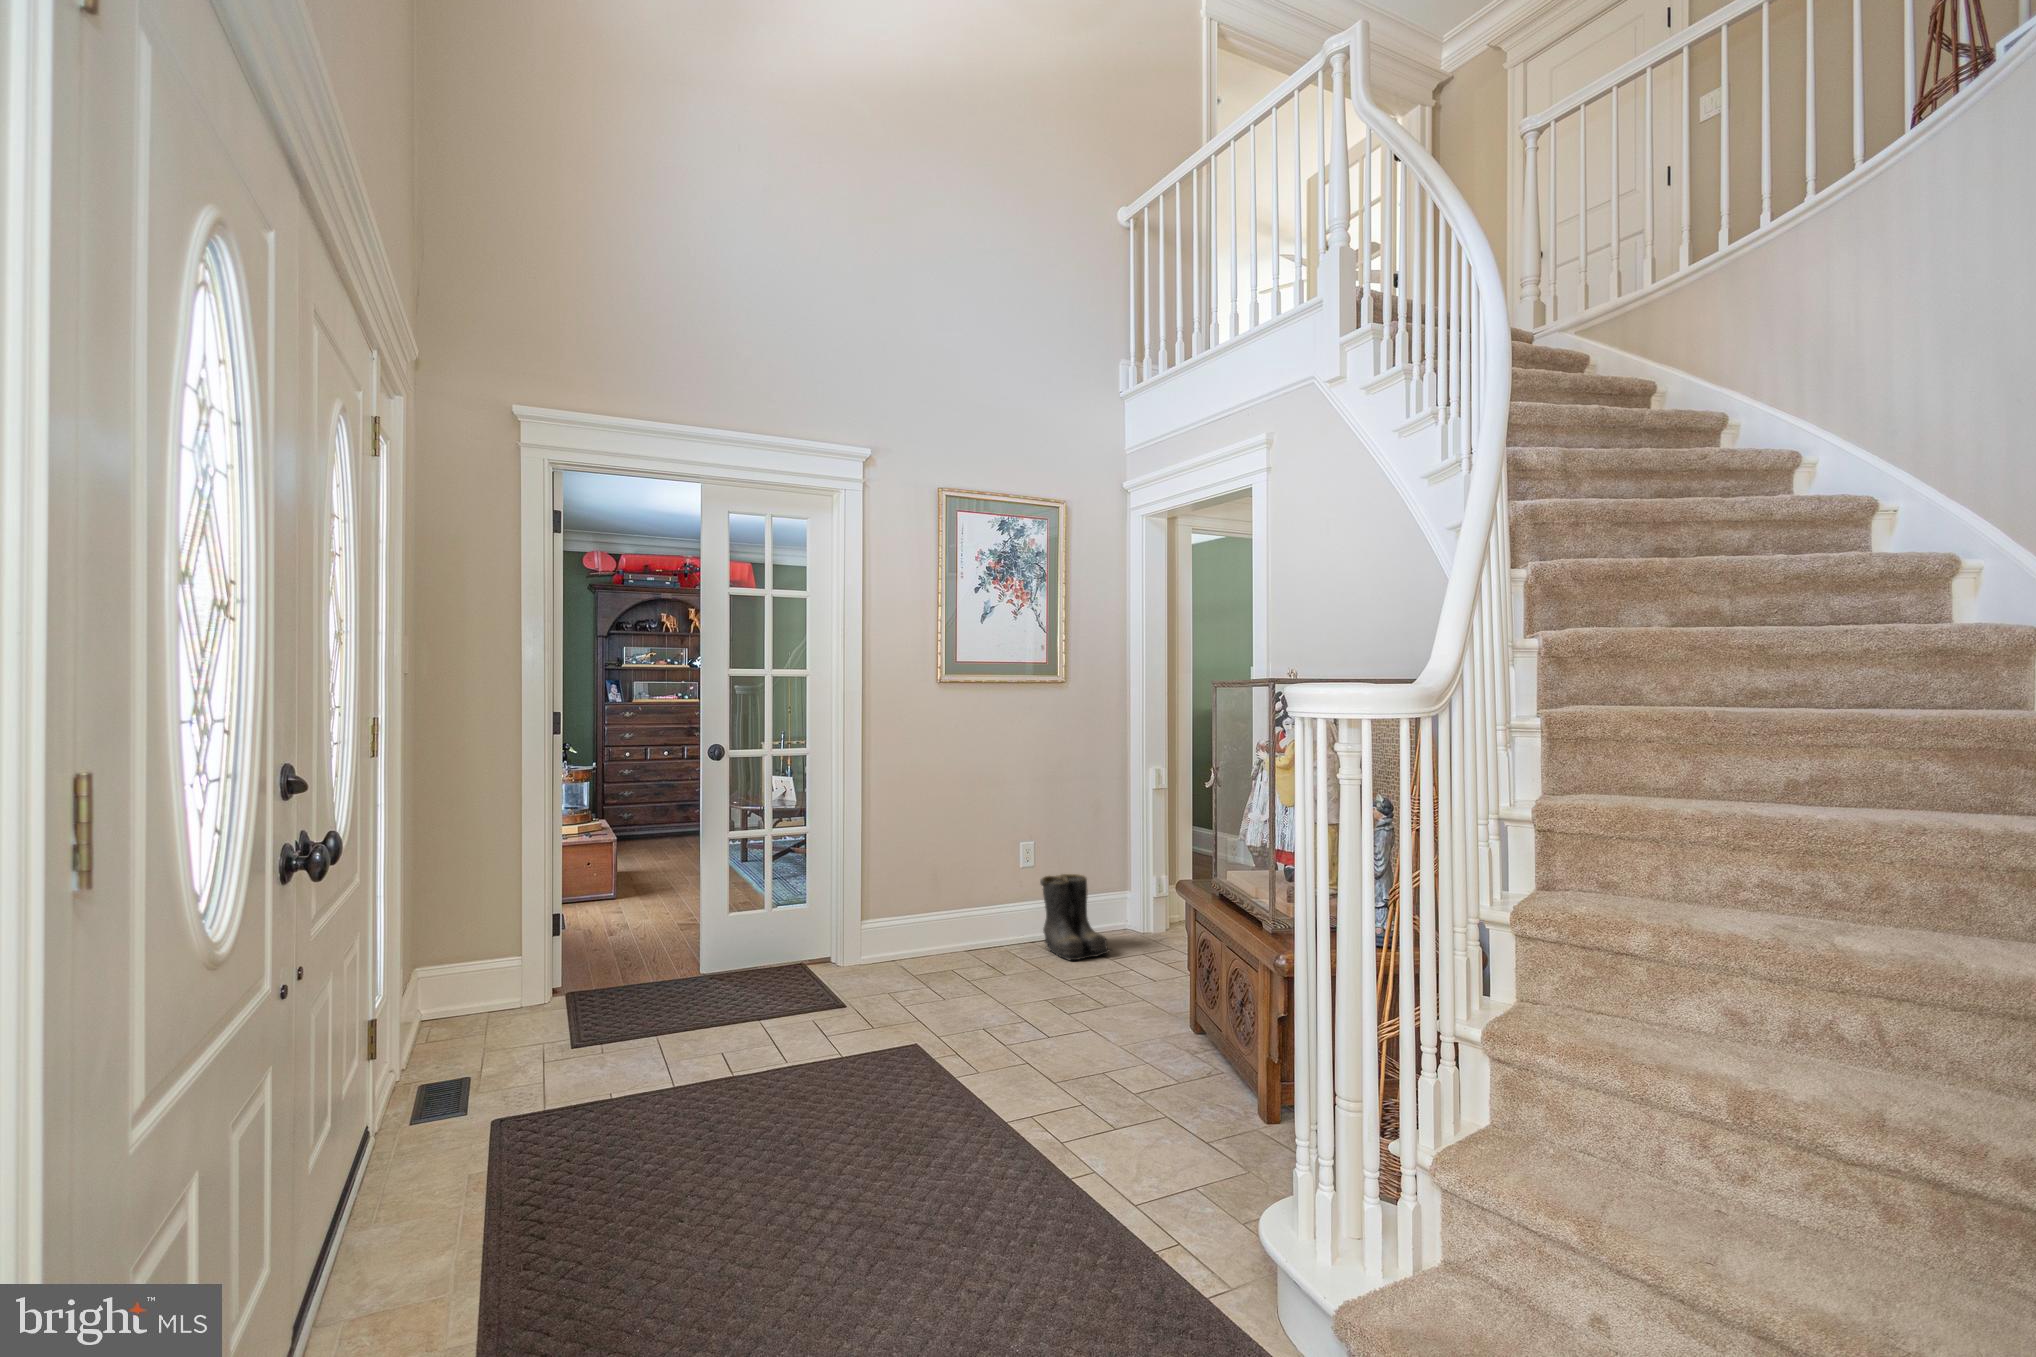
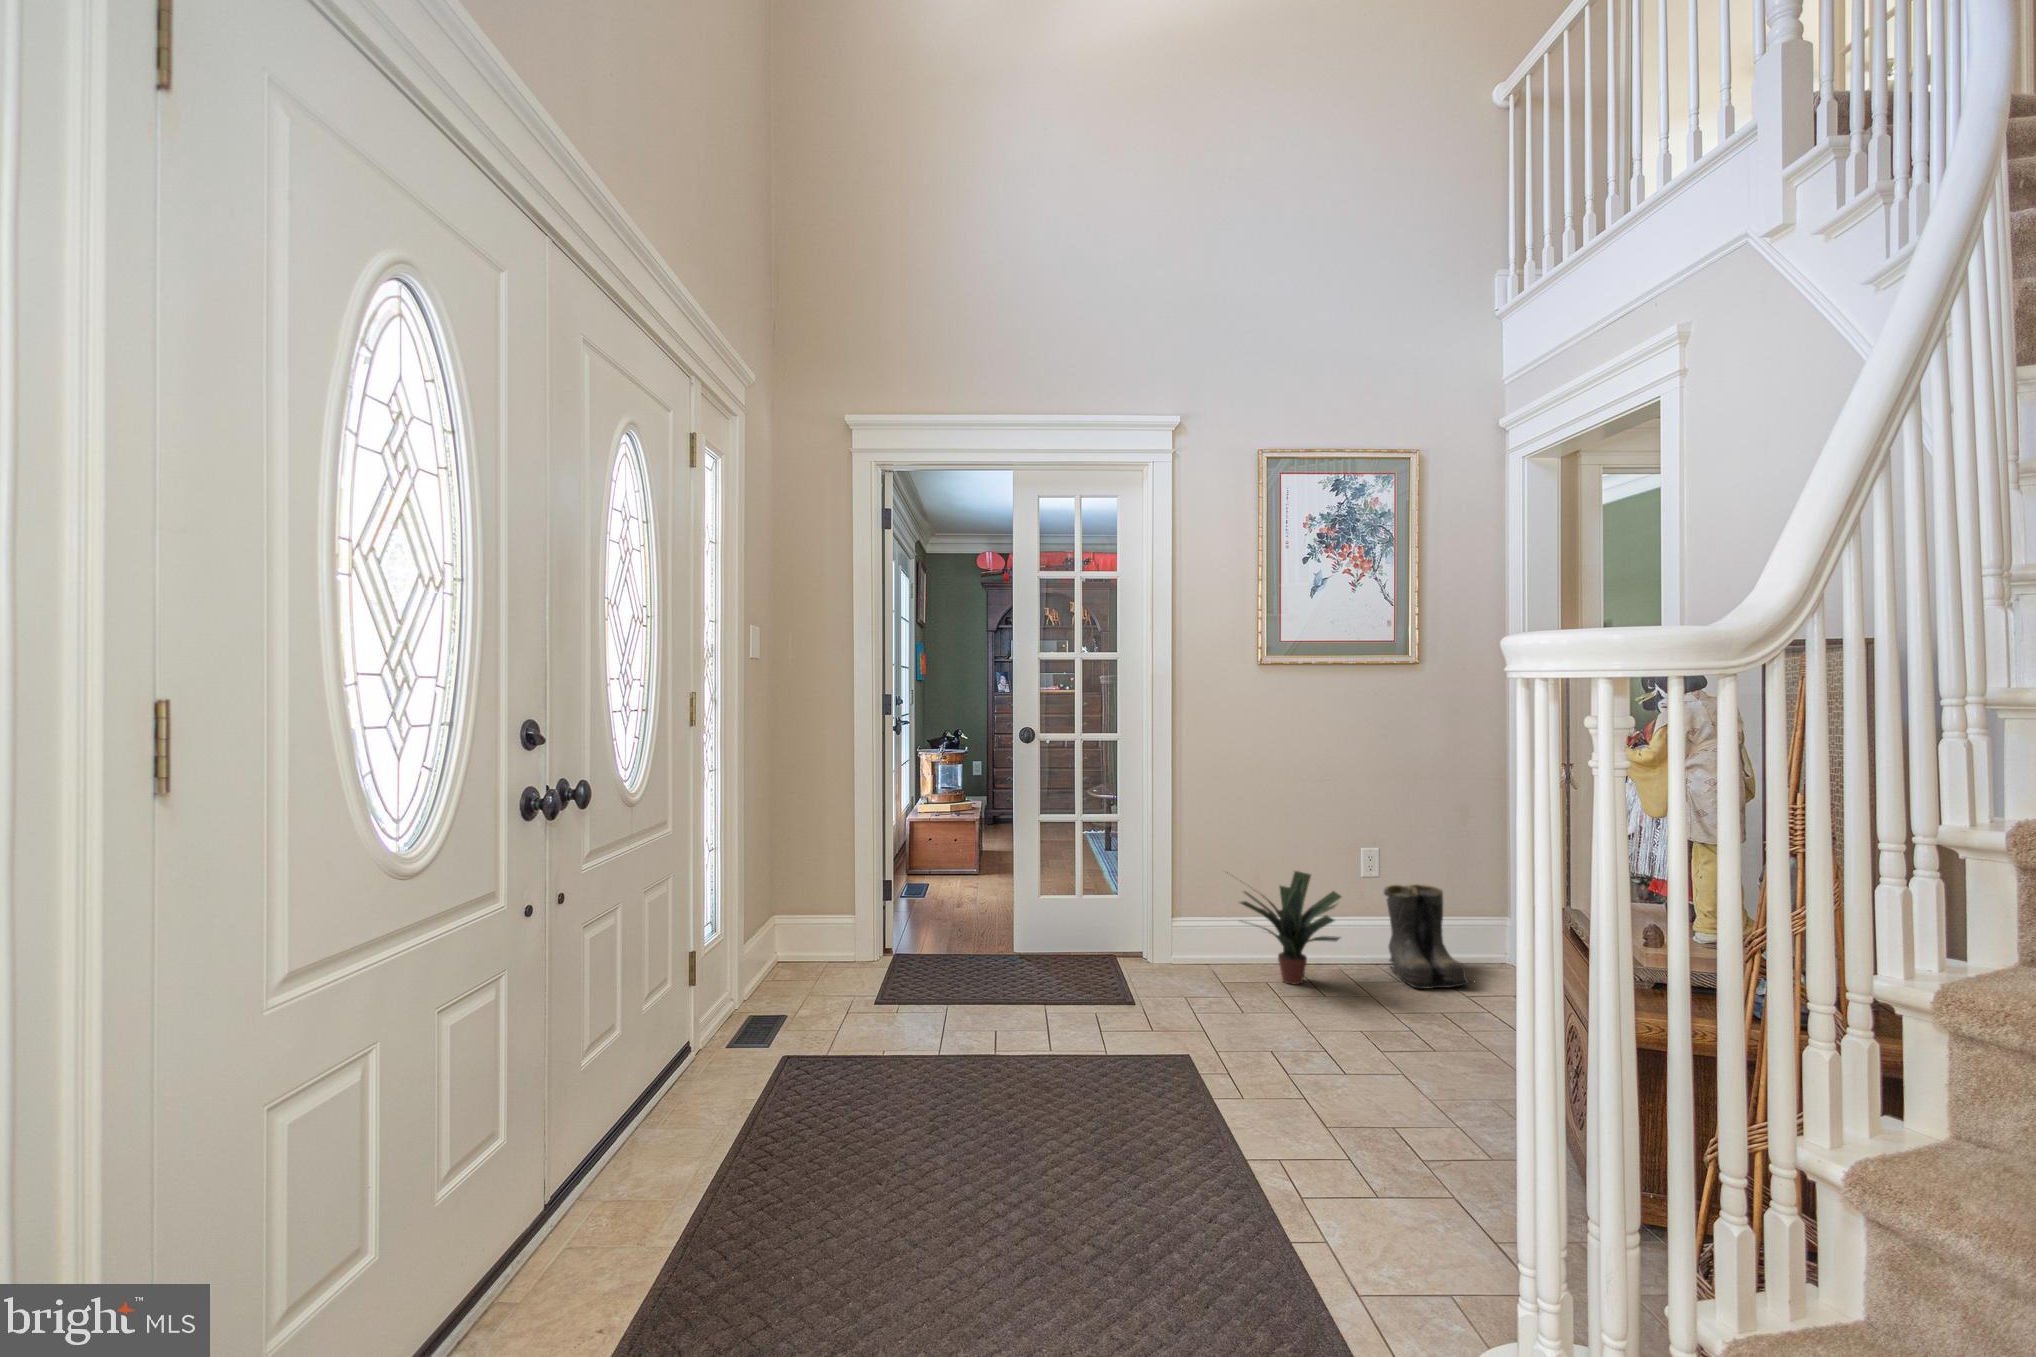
potted plant: none [911,869,1016,971] -> present [1240,871,1341,984]

